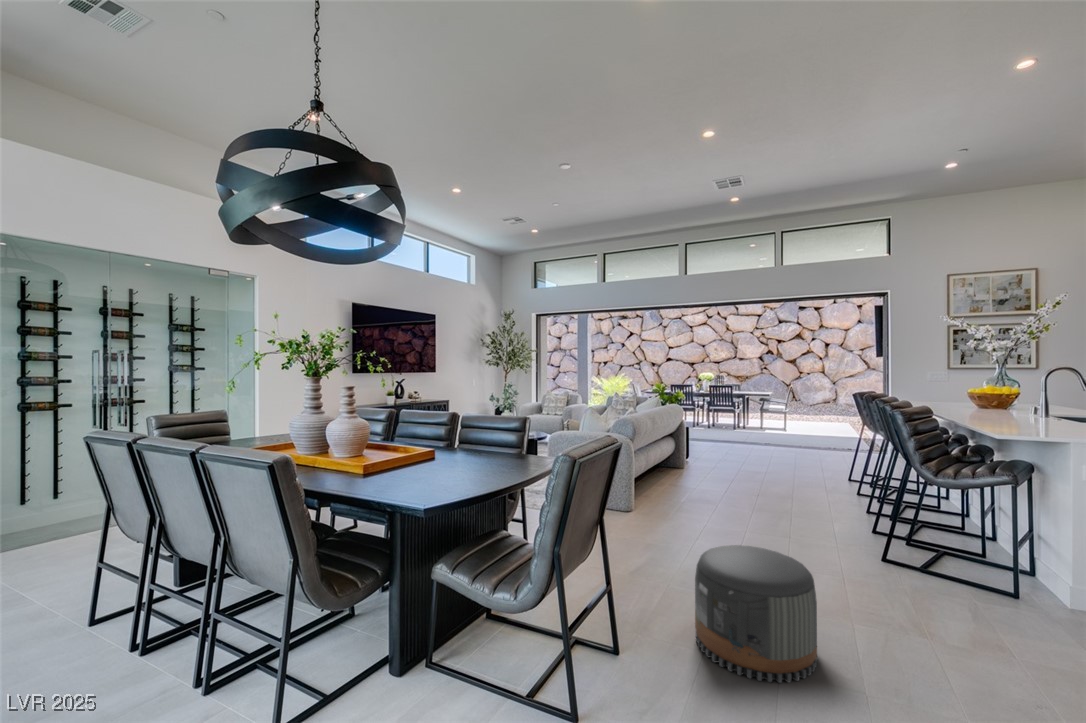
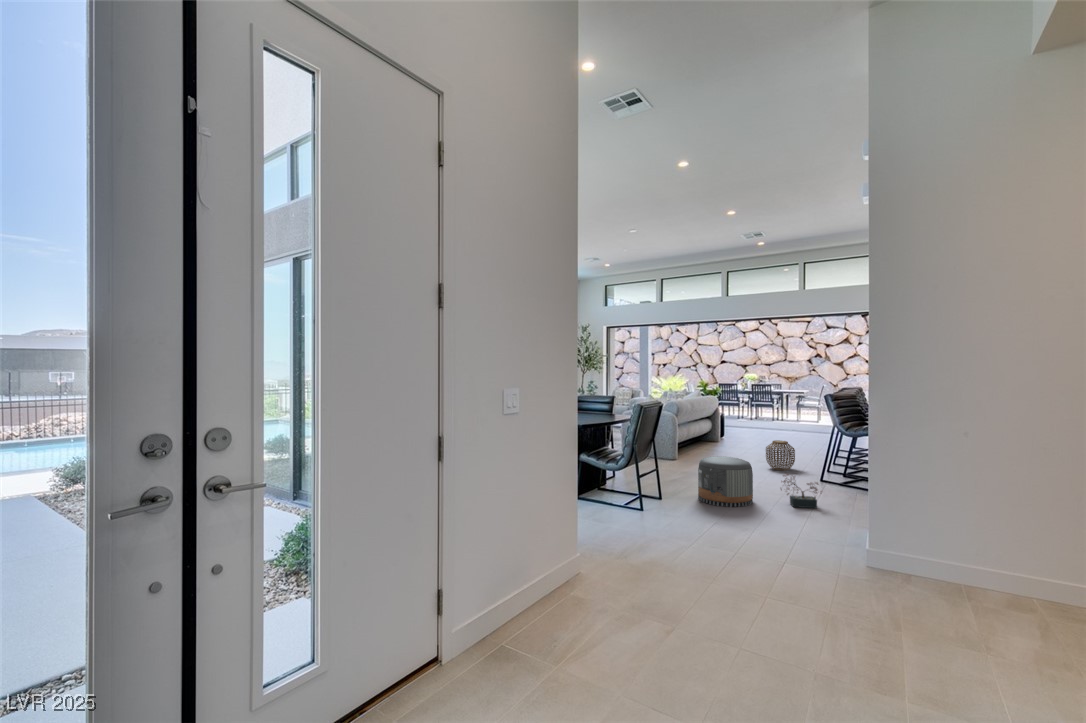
woven basket: none [772,479,821,530] -> present [766,440,795,471]
decorative plant: none [877,591,976,682] -> present [781,474,822,508]

